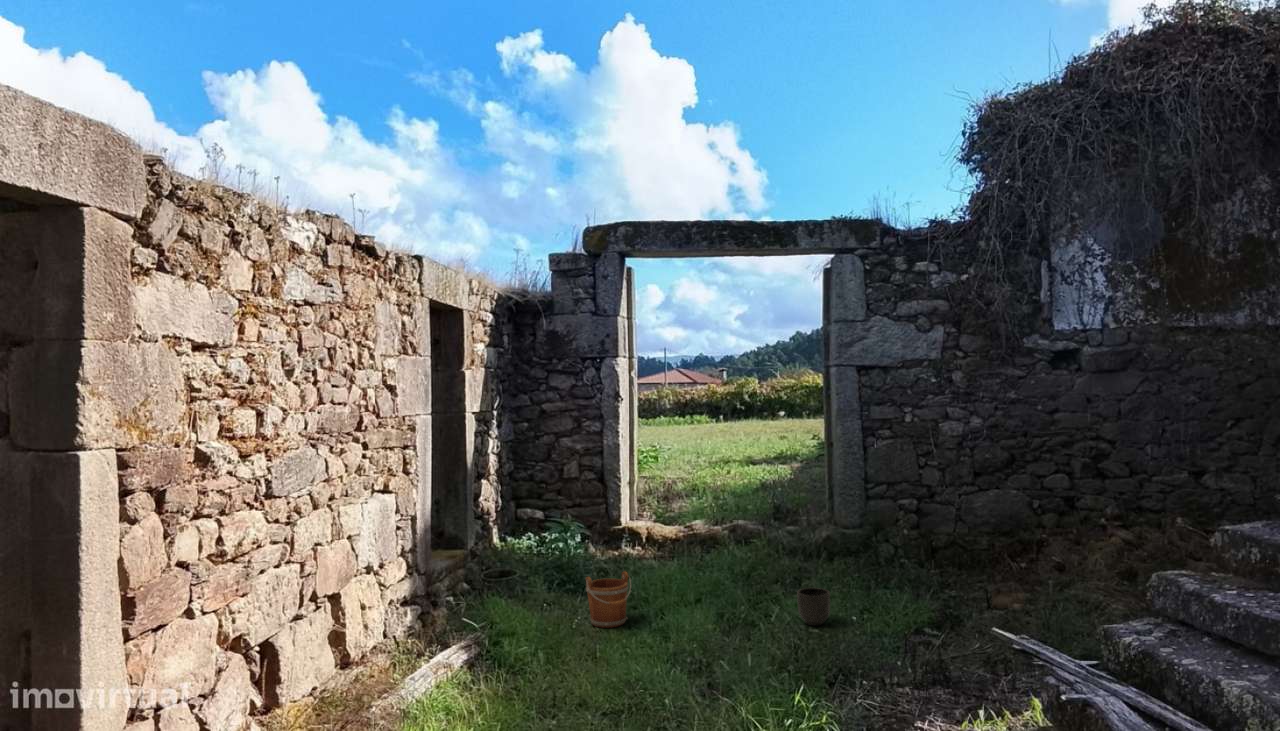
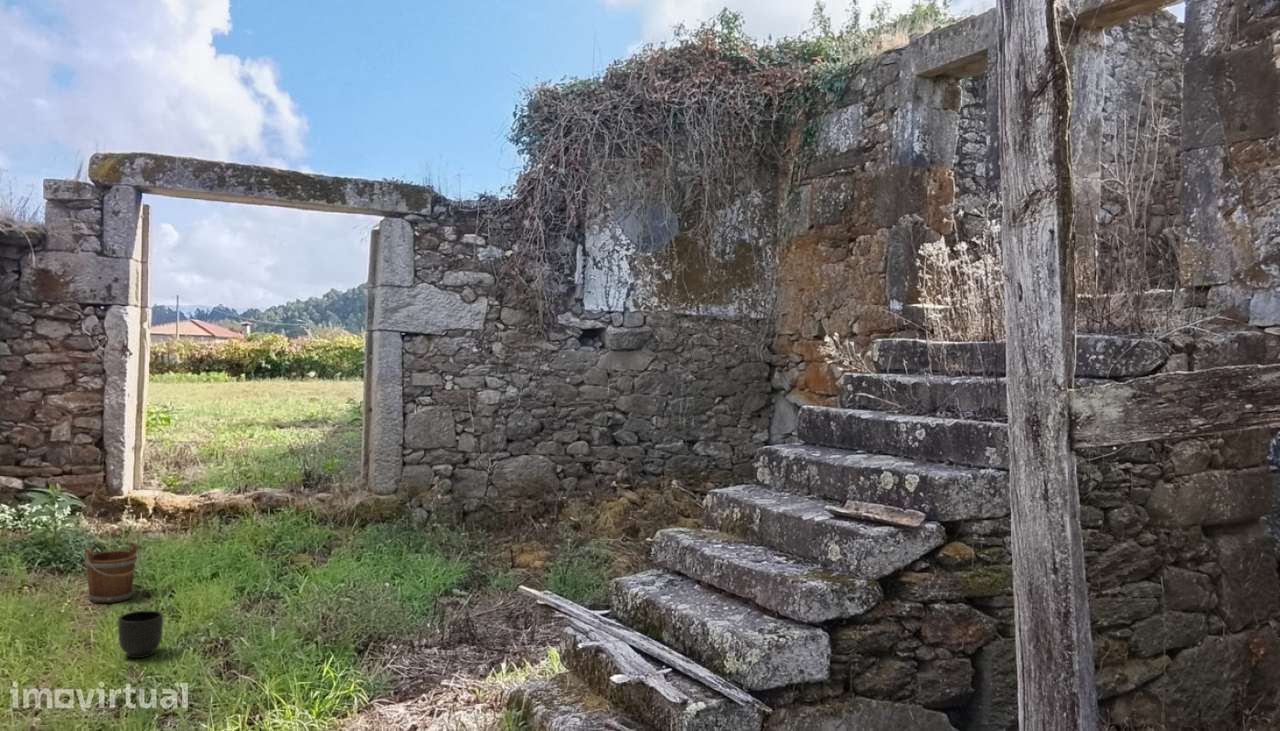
planter: present [797,588,830,626] -> present [118,611,163,658]

